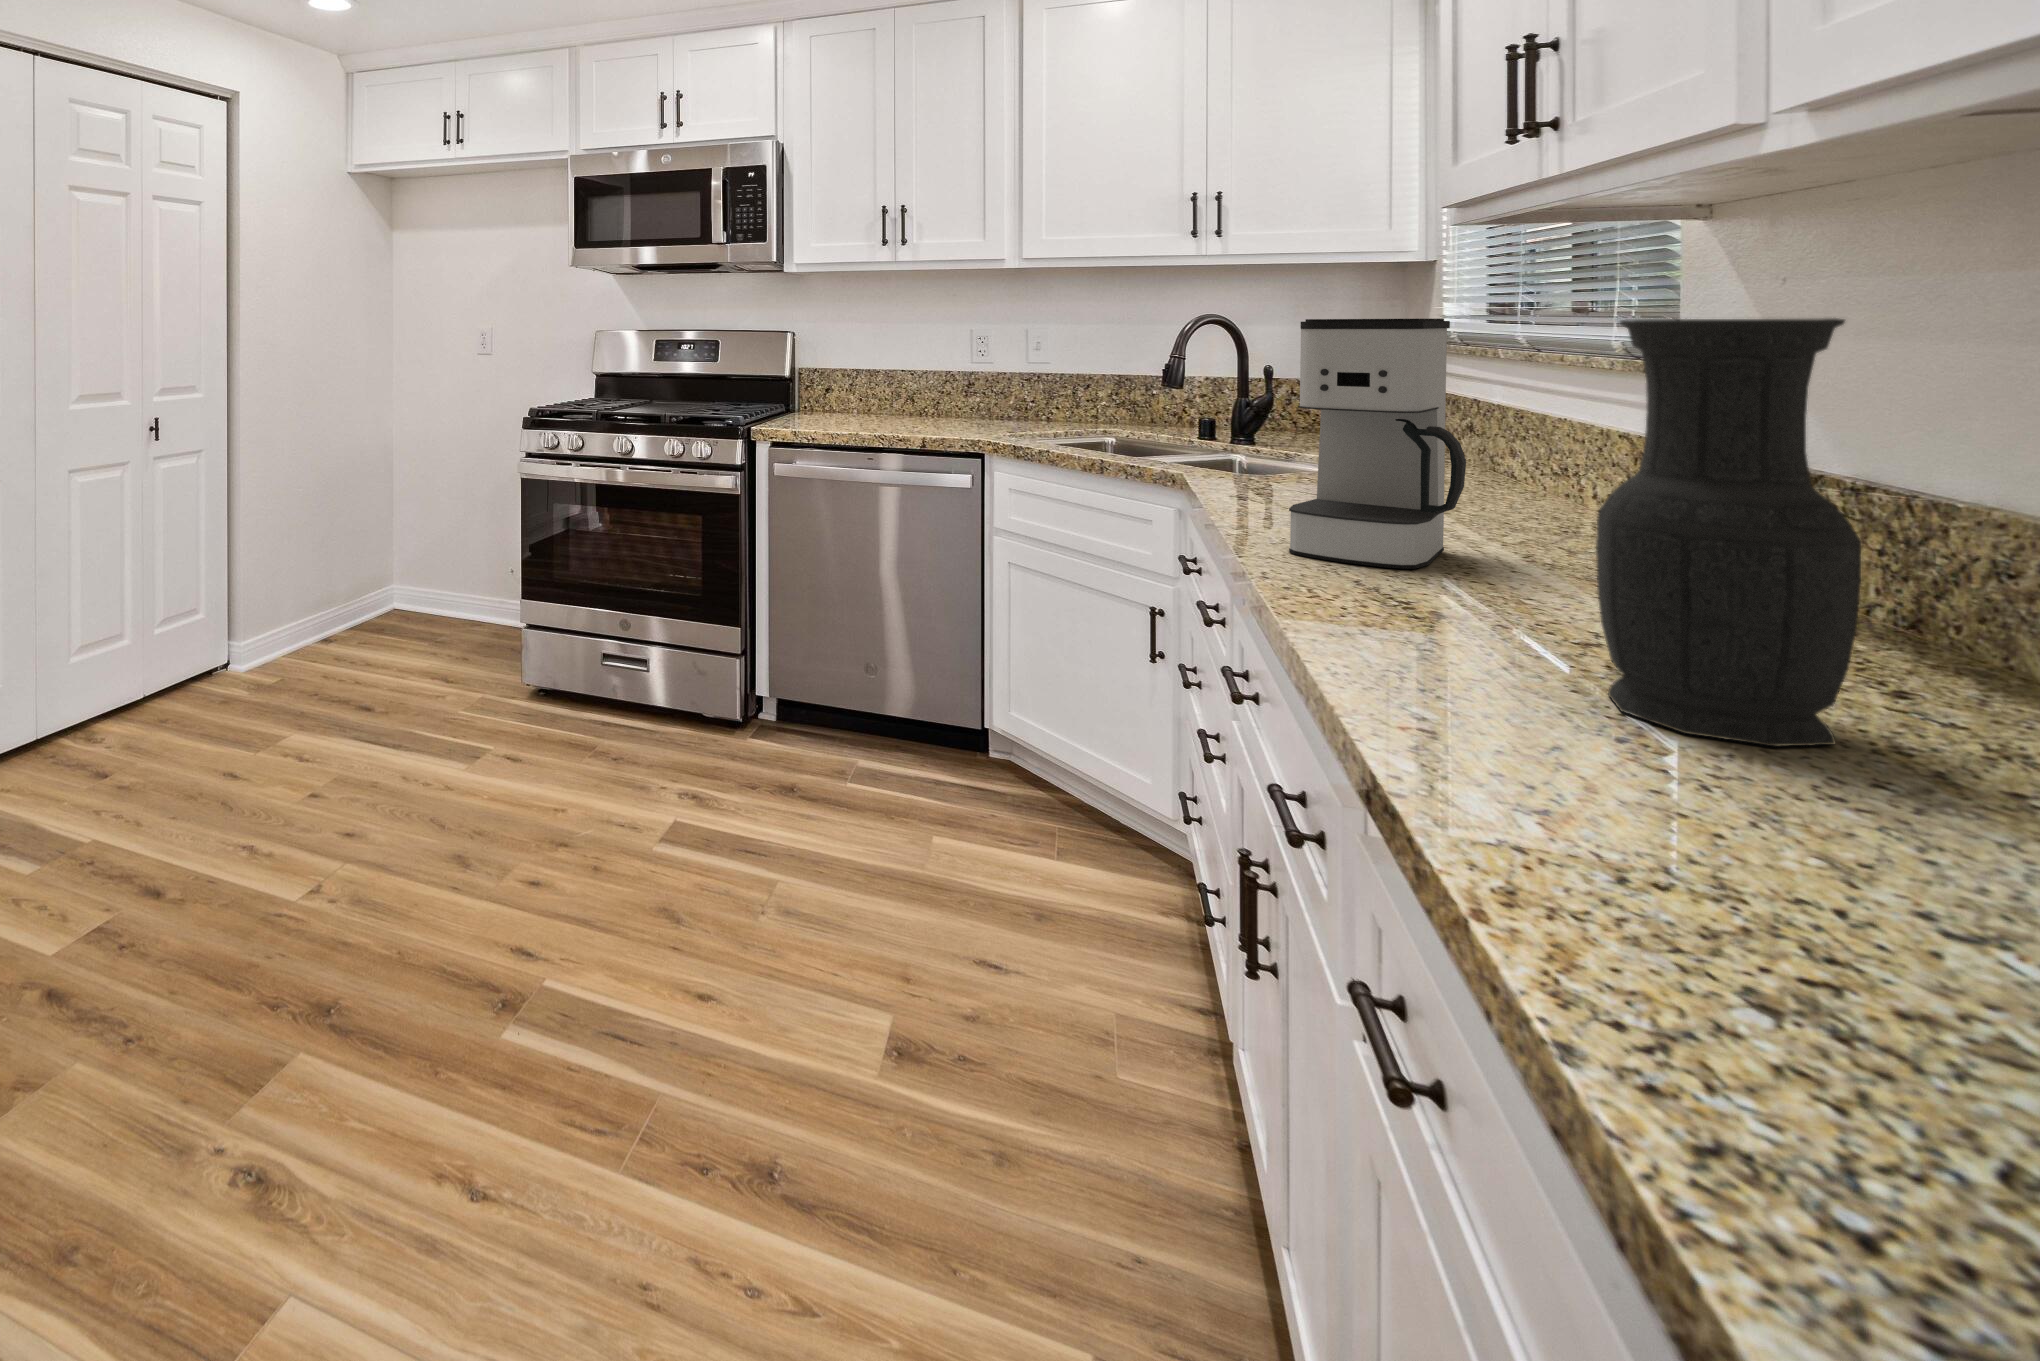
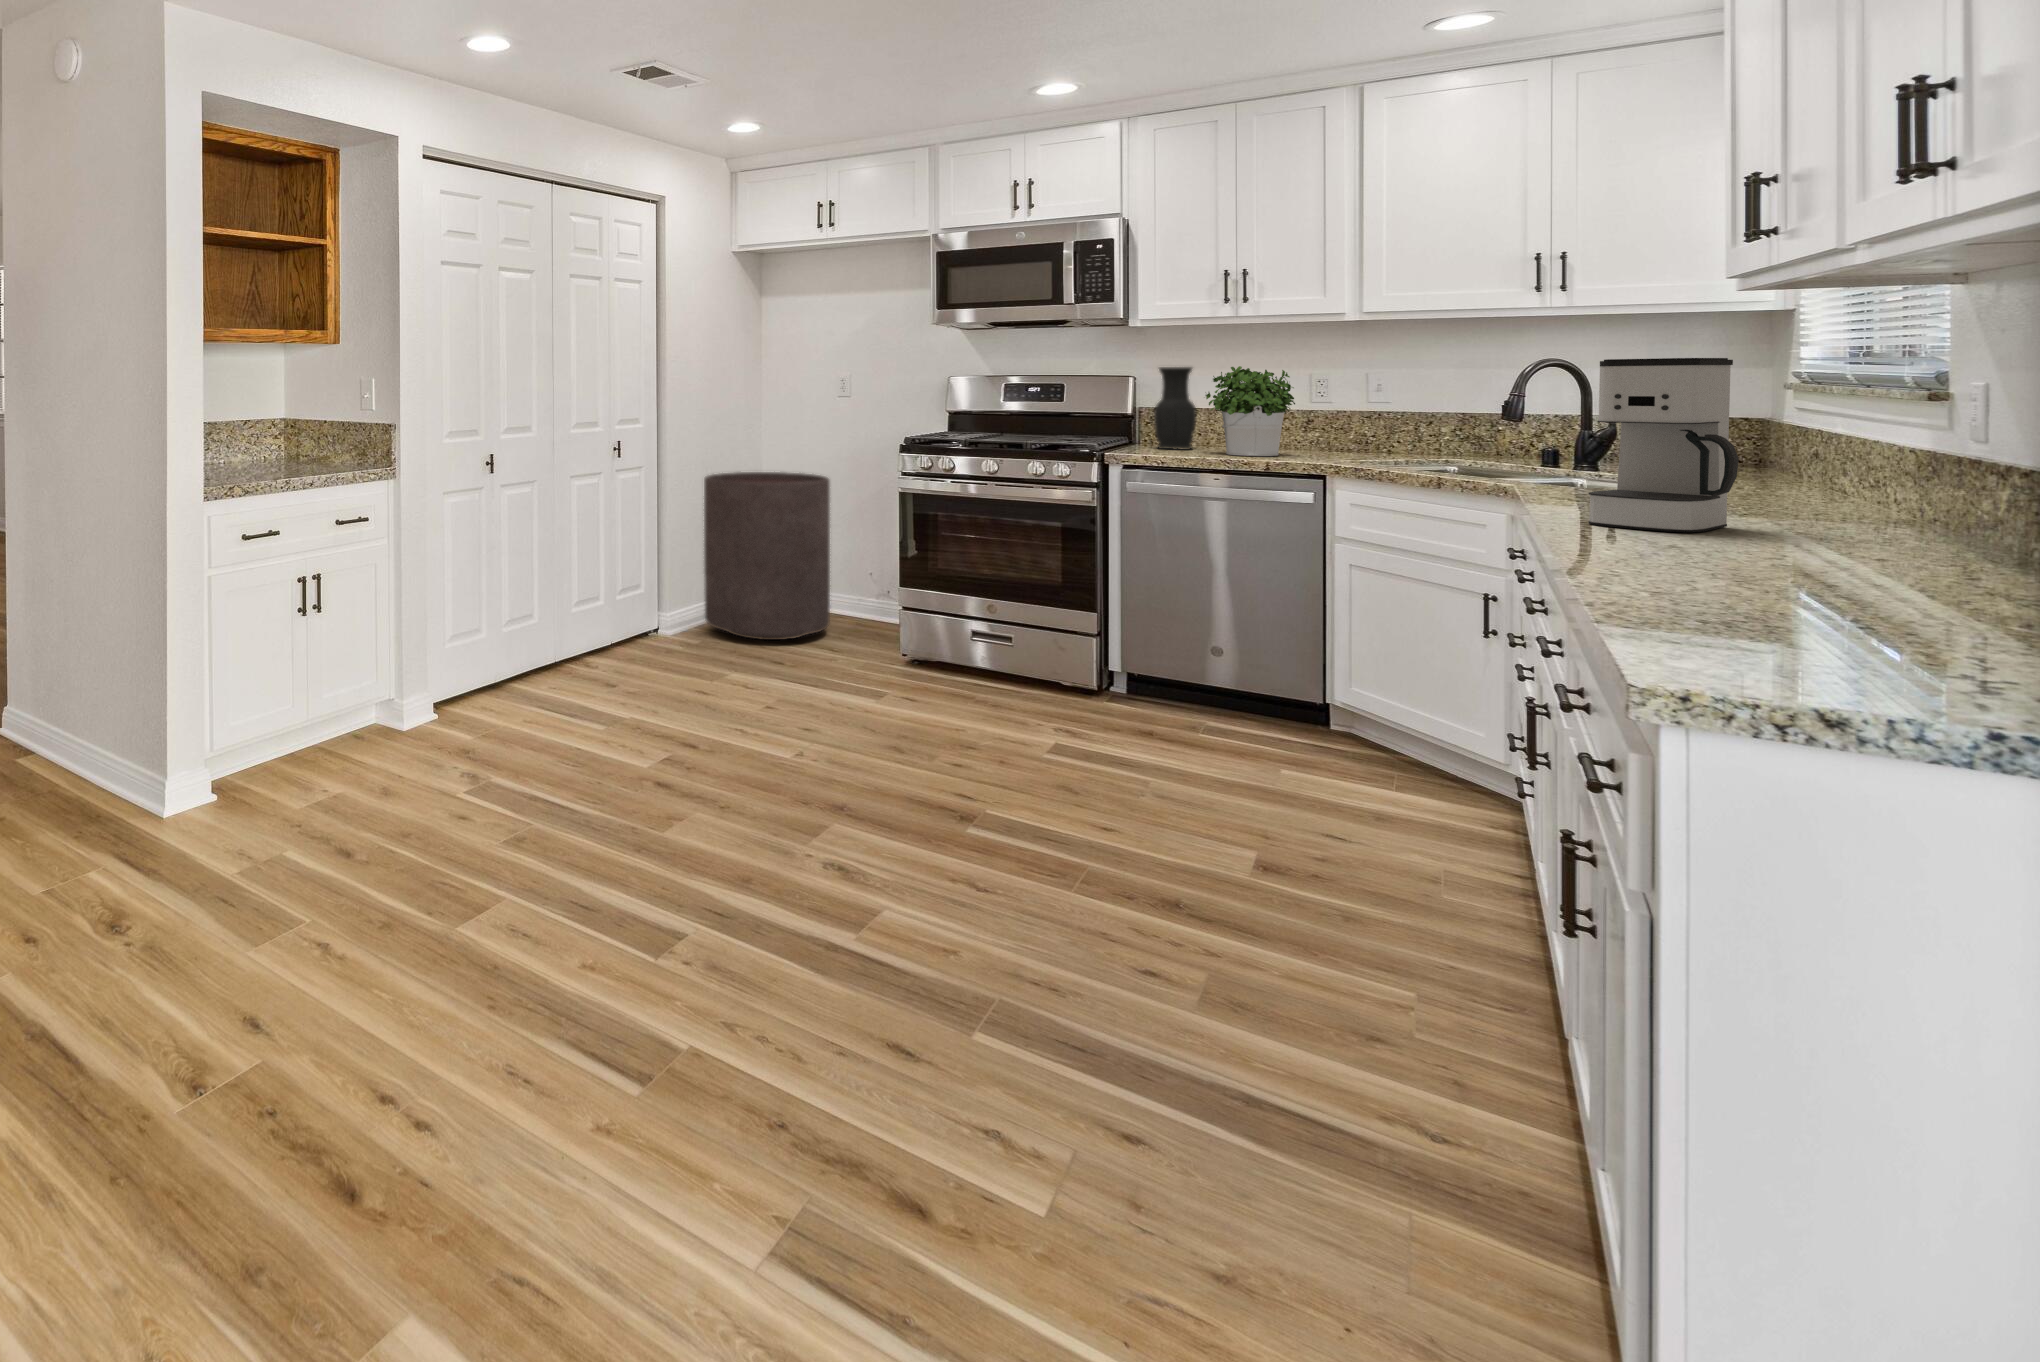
vase: present [1596,318,1861,747] -> present [1154,367,1197,450]
potted plant: none [862,319,957,427] -> present [1206,366,1295,456]
trash can: none [281,450,446,674] -> present [704,472,830,640]

